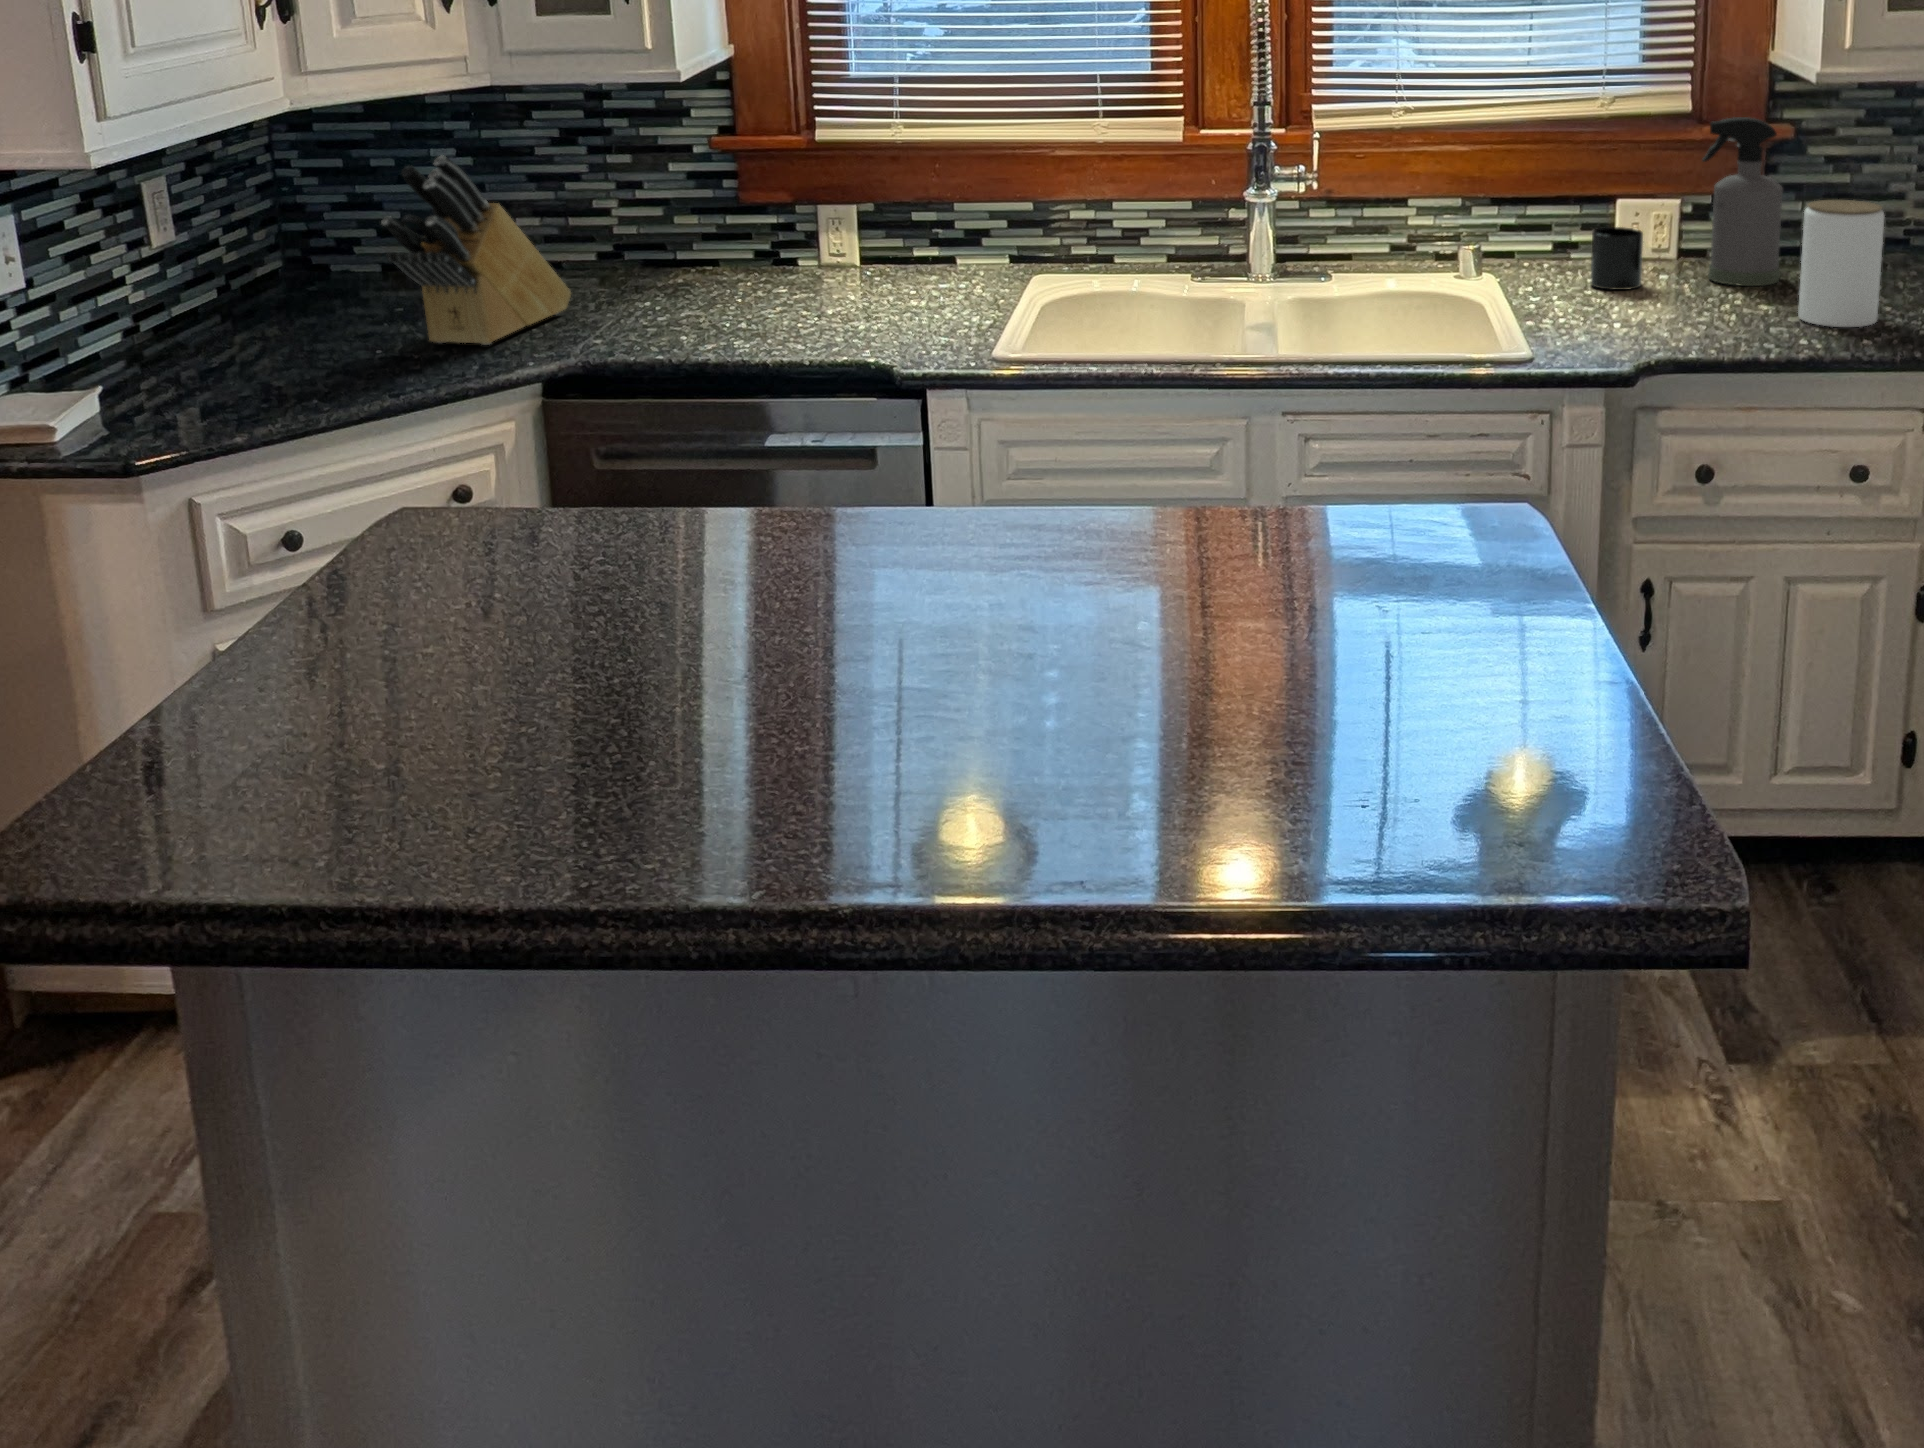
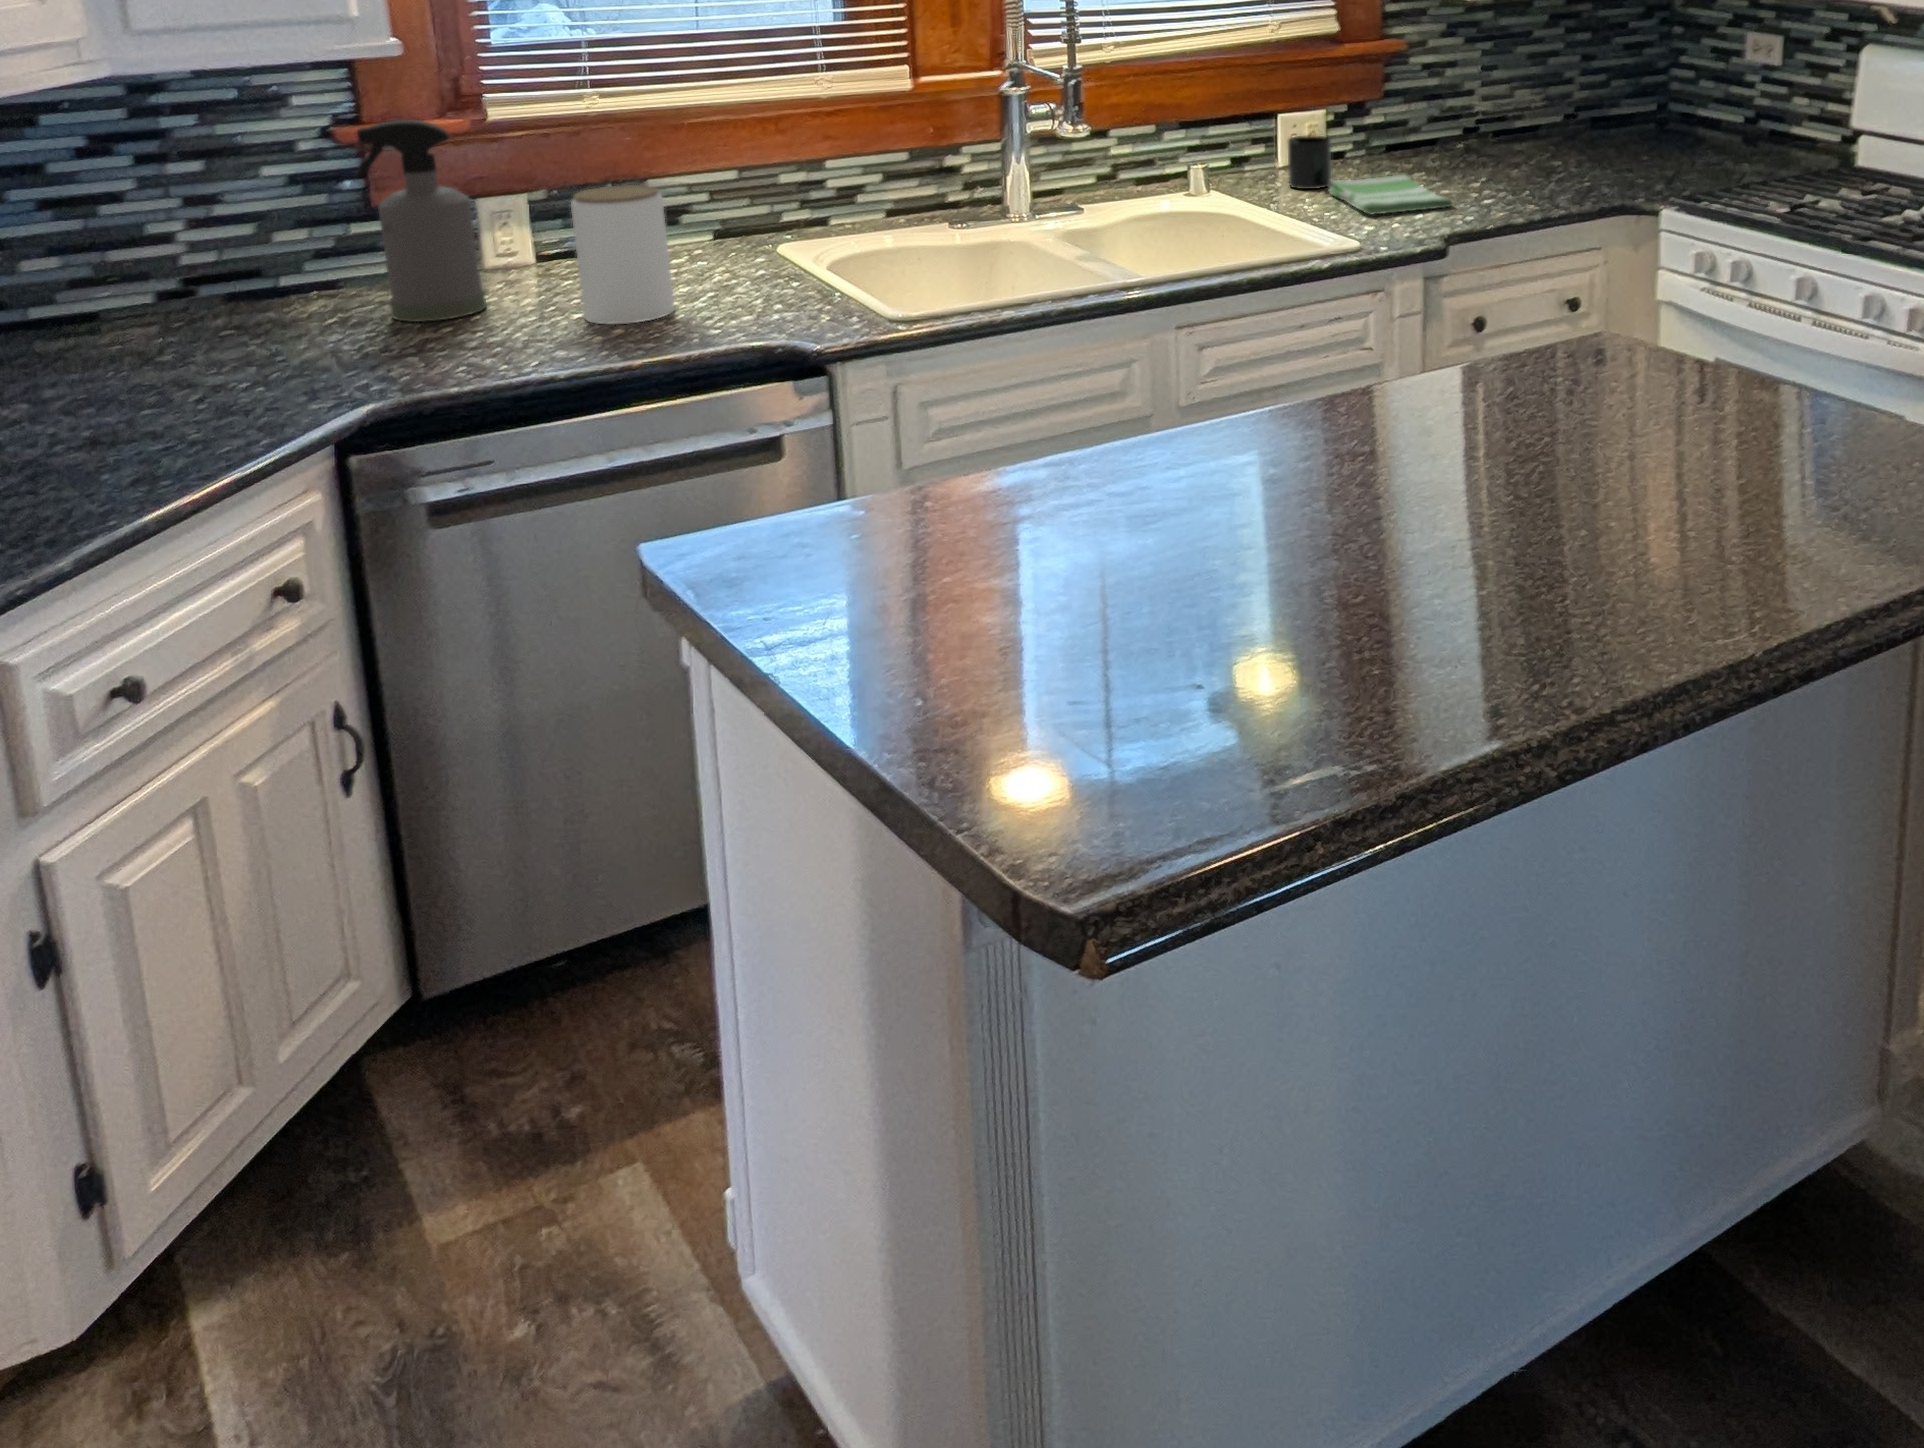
spray bottle: present [1702,117,1783,286] -> present [355,120,486,322]
knife block: present [381,156,571,345] -> none [32,166,224,426]
jar: present [1798,200,1884,327] -> present [571,185,675,324]
dish towel: none [1596,283,1716,332] -> present [1329,175,1452,214]

